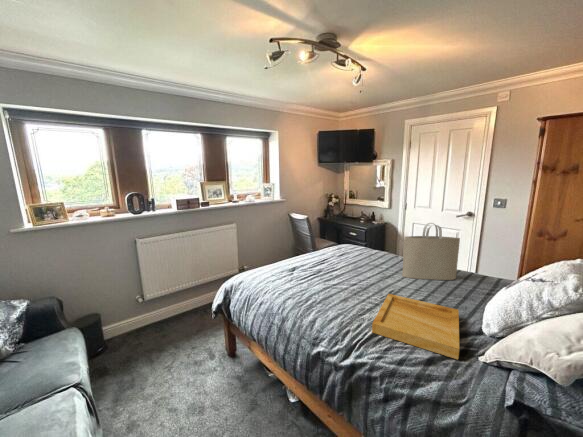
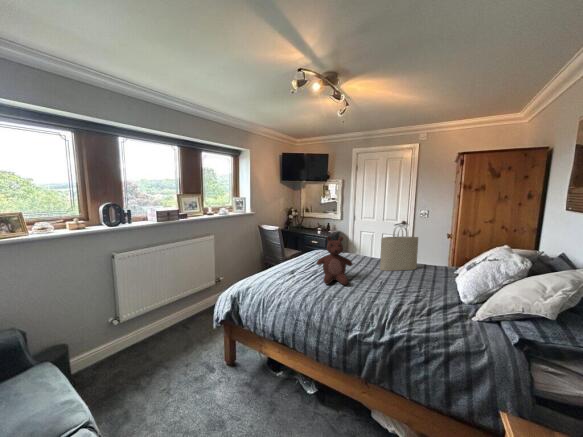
teddy bear: none [315,233,357,291] -> present [317,236,352,285]
tray: present [372,294,459,360] -> none [385,282,462,322]

